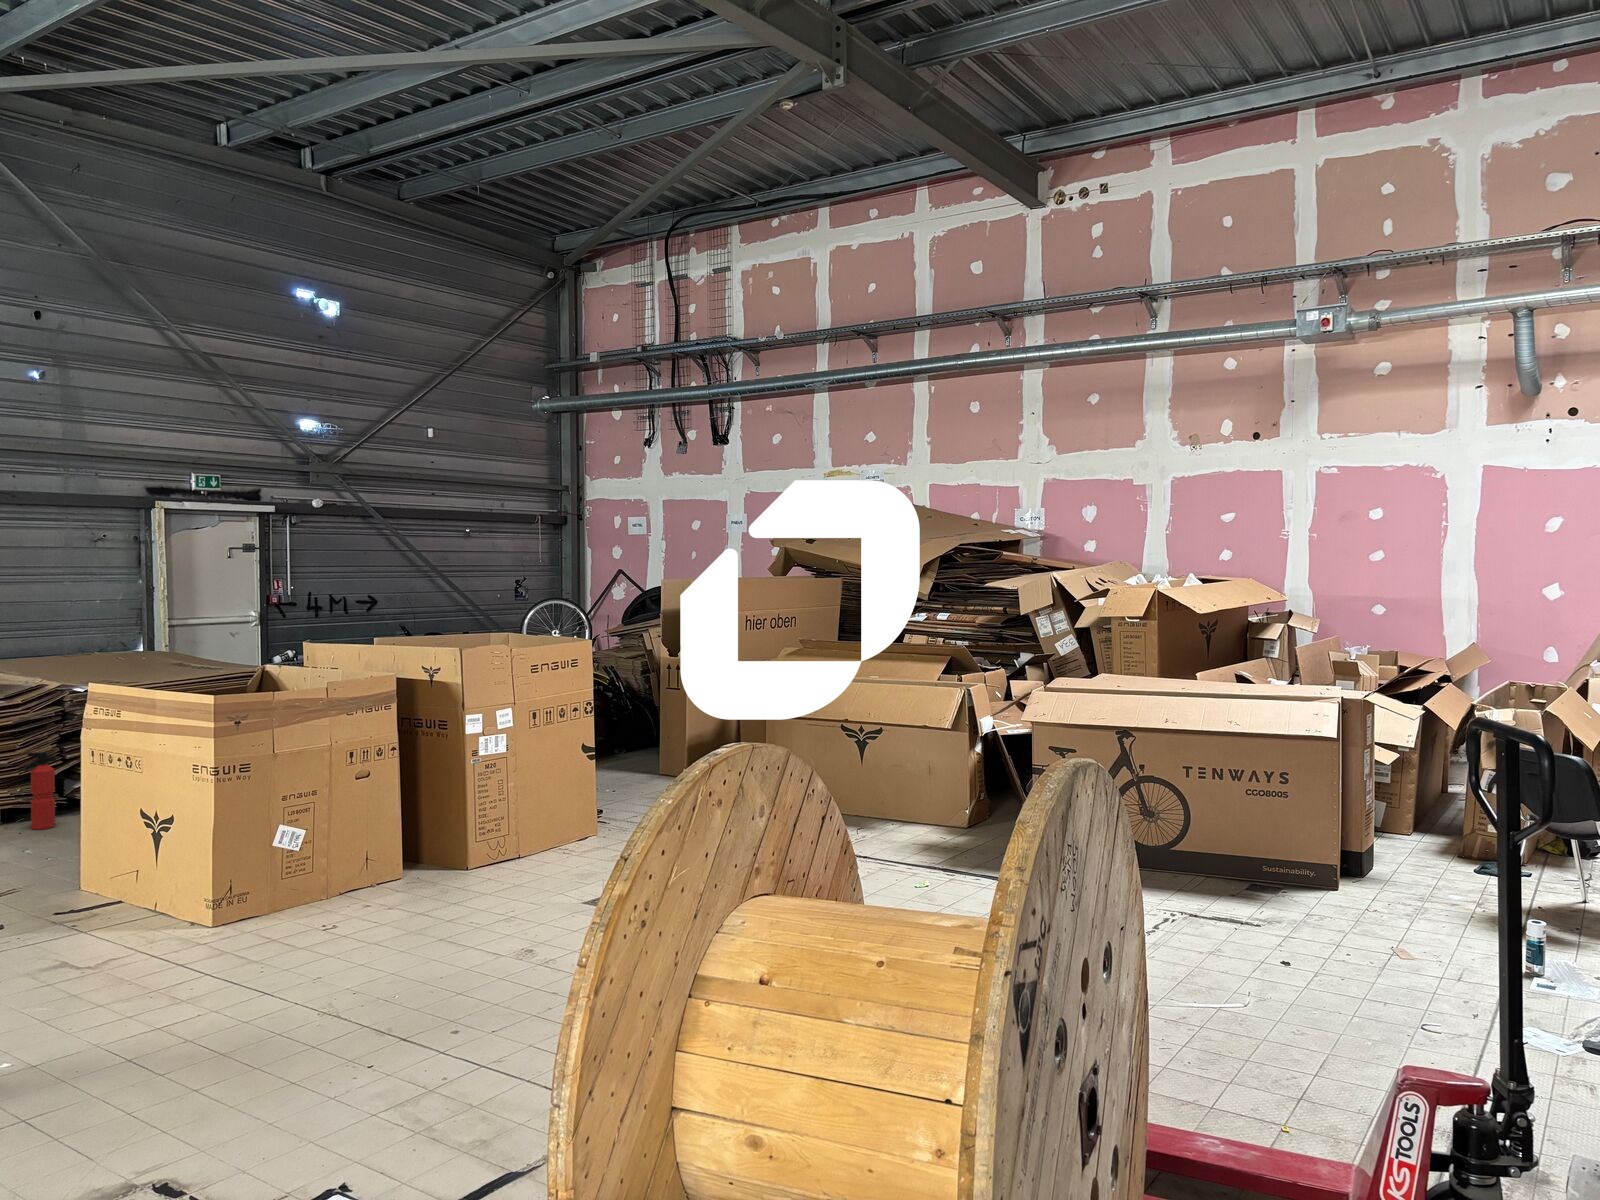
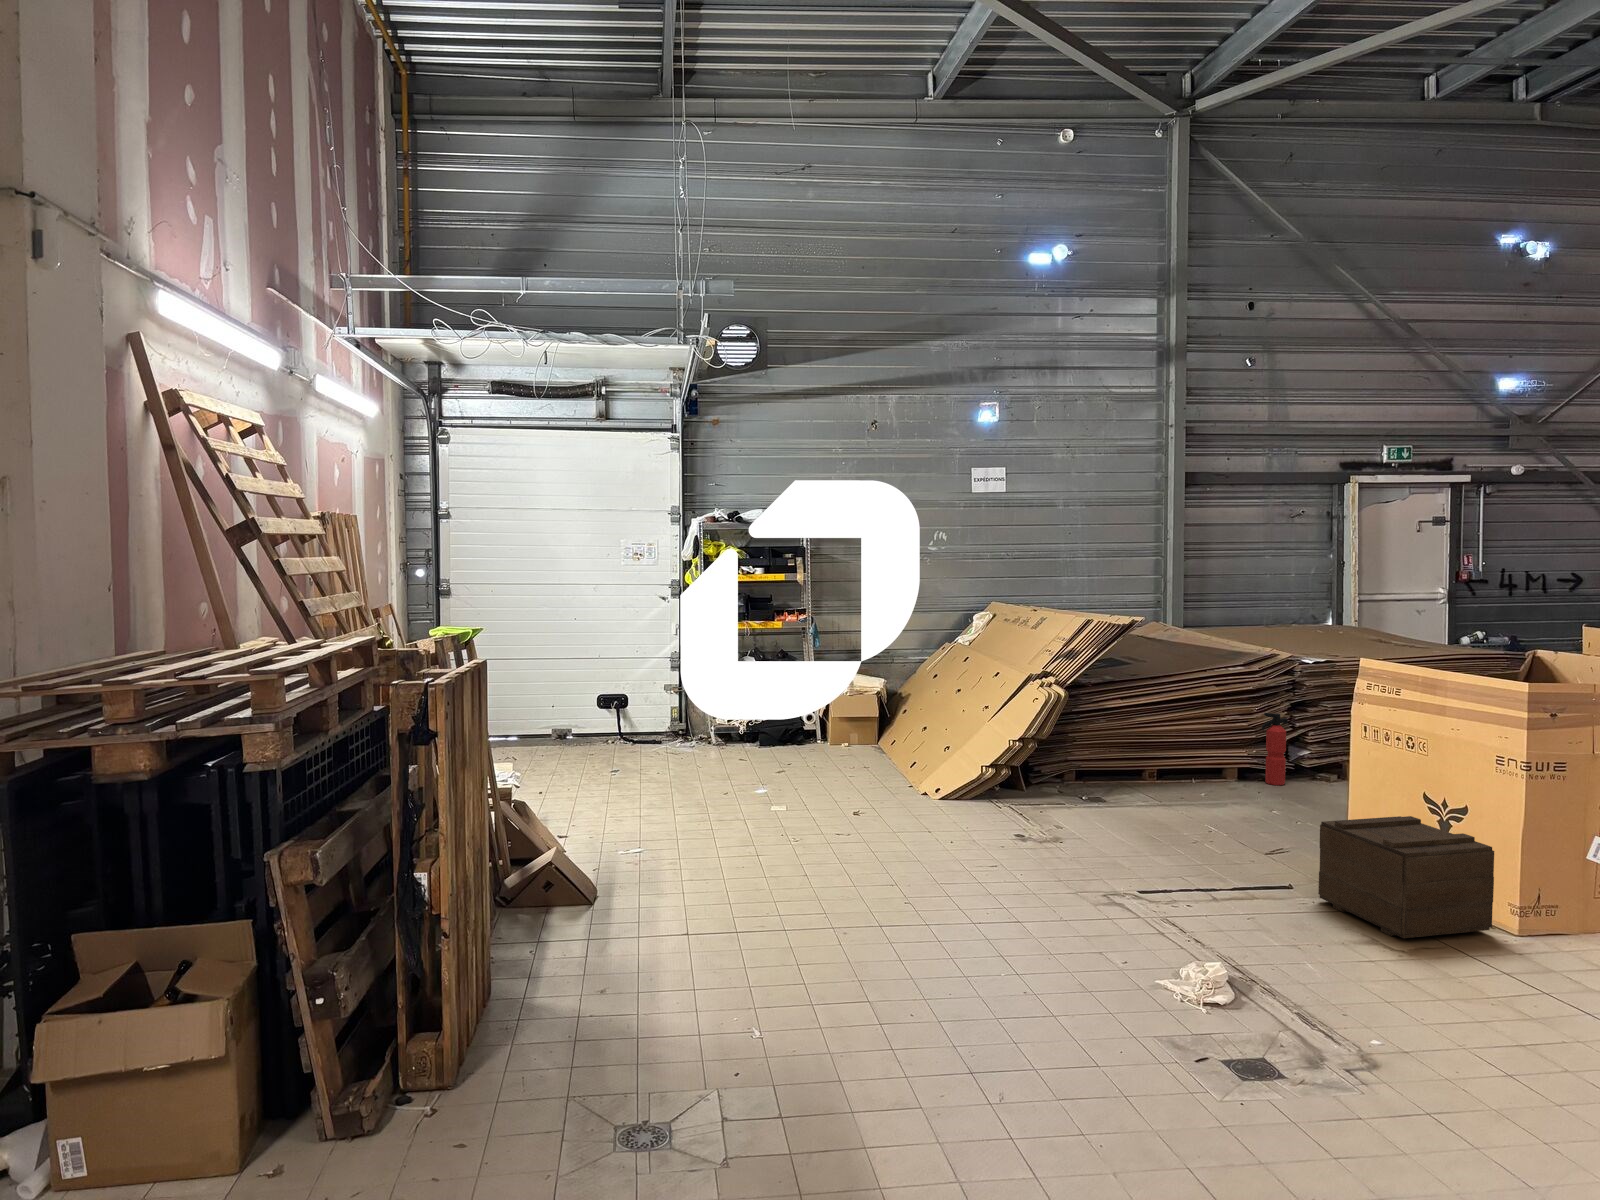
wooden crate: none [29,833,194,951] -> present [1318,816,1494,938]

